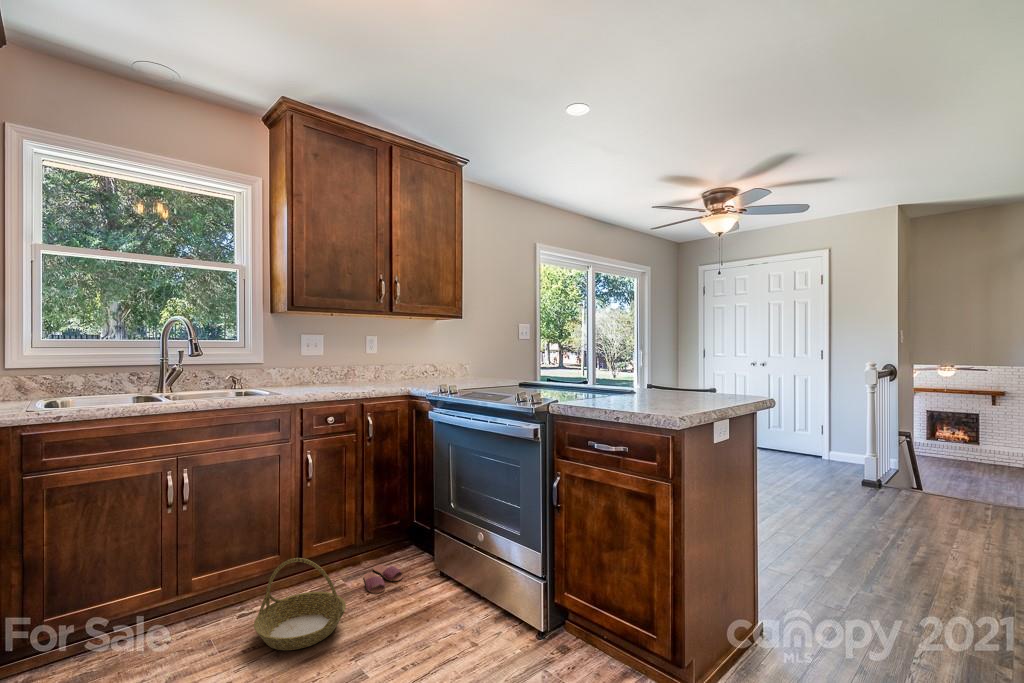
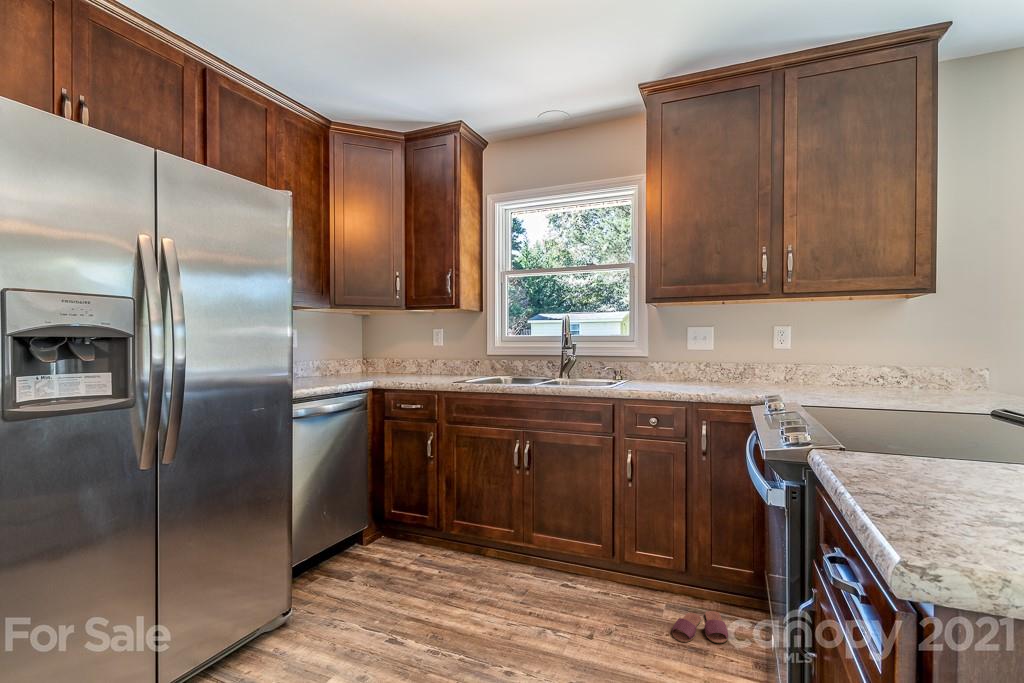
basket: present [254,558,346,650] -> none [535,550,621,646]

